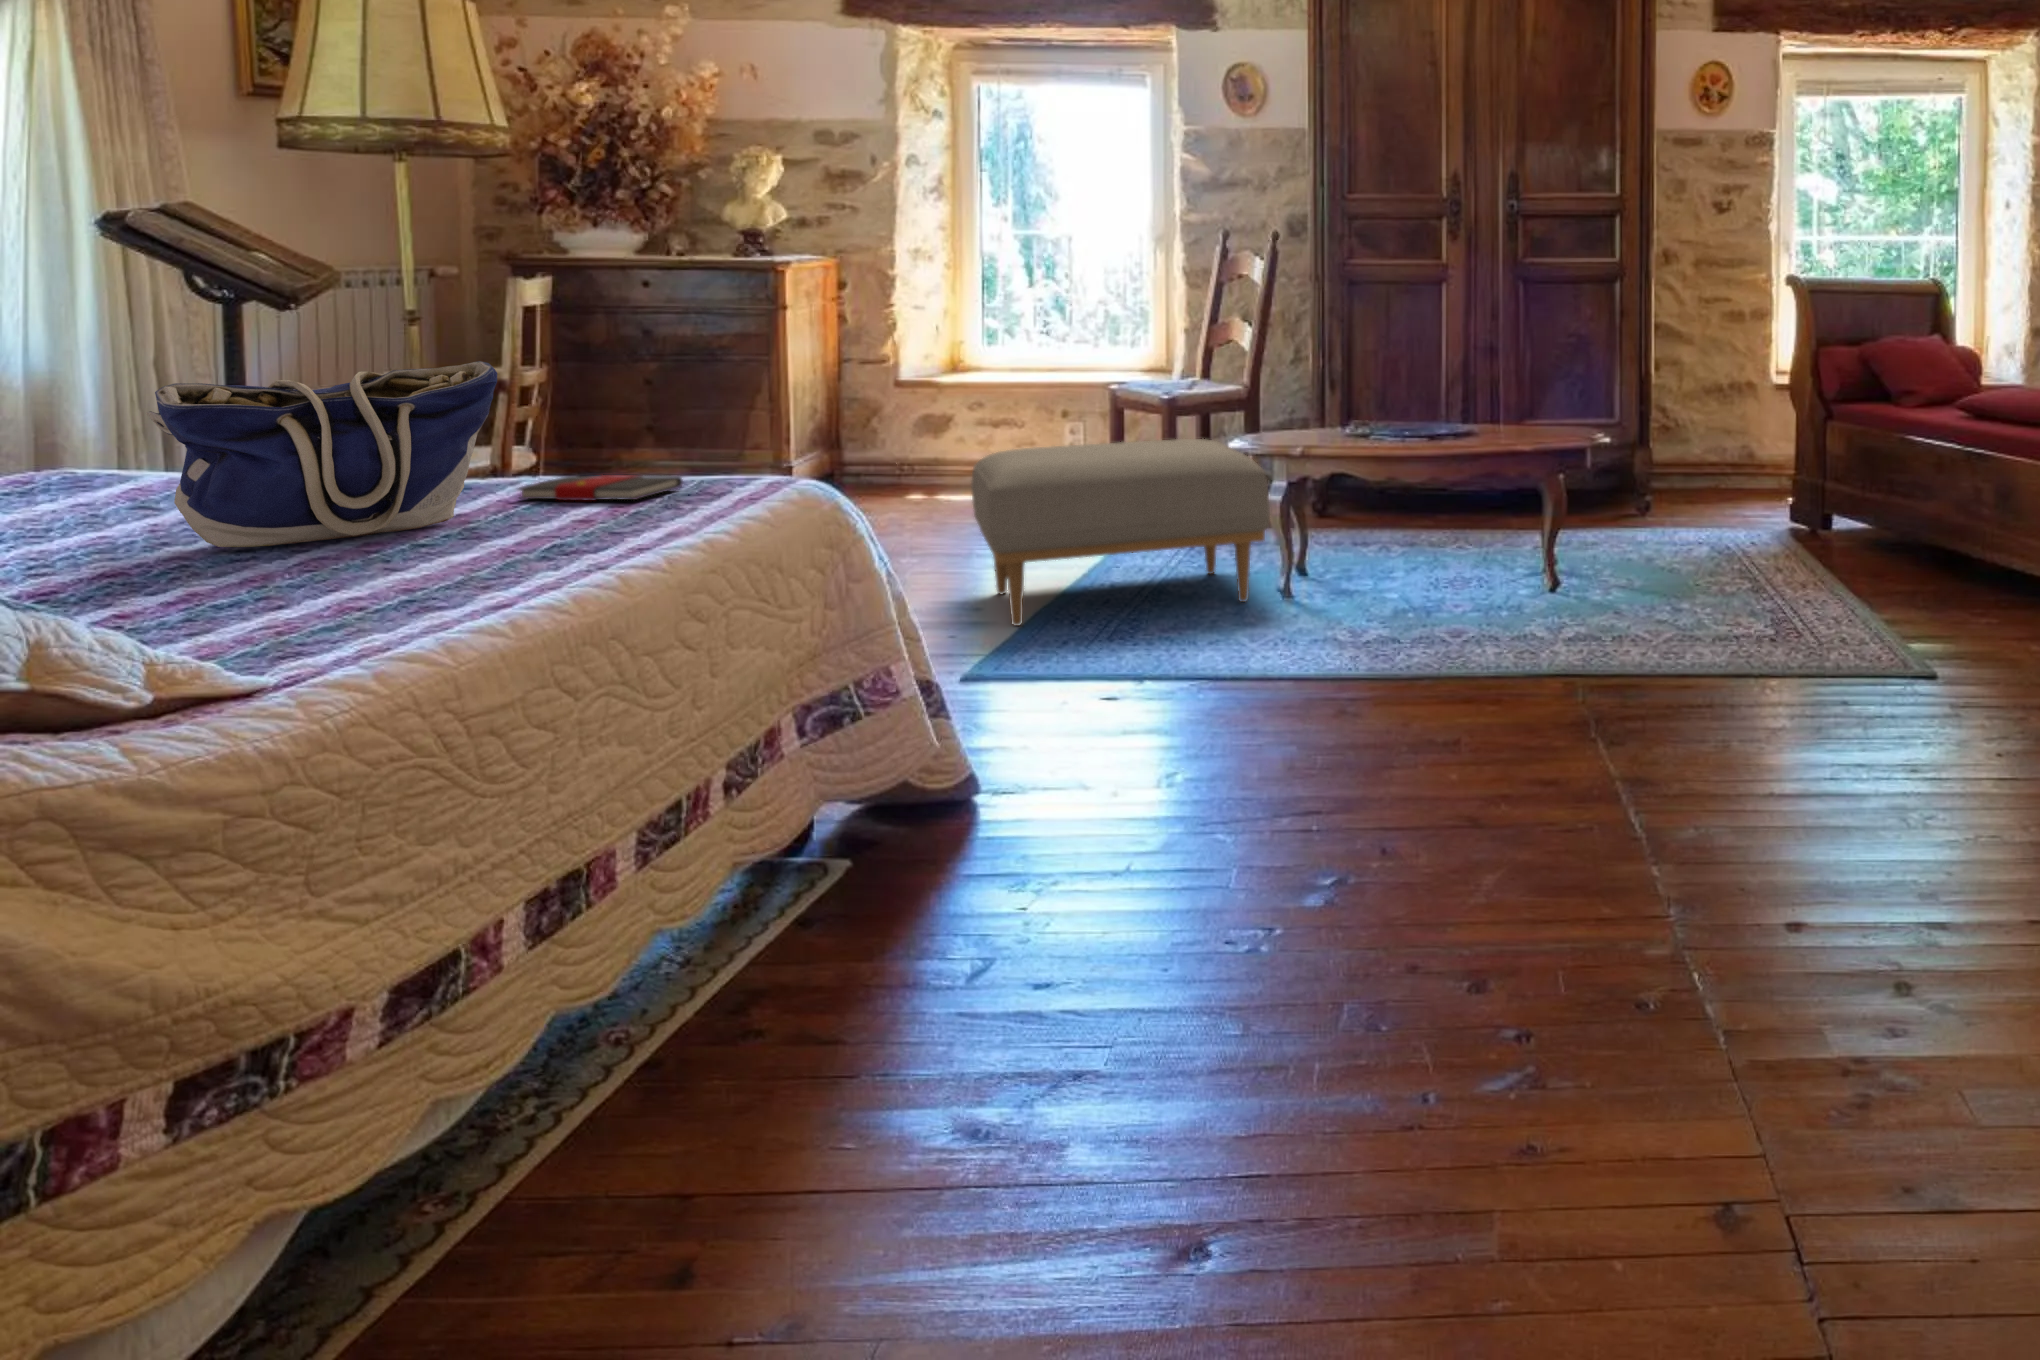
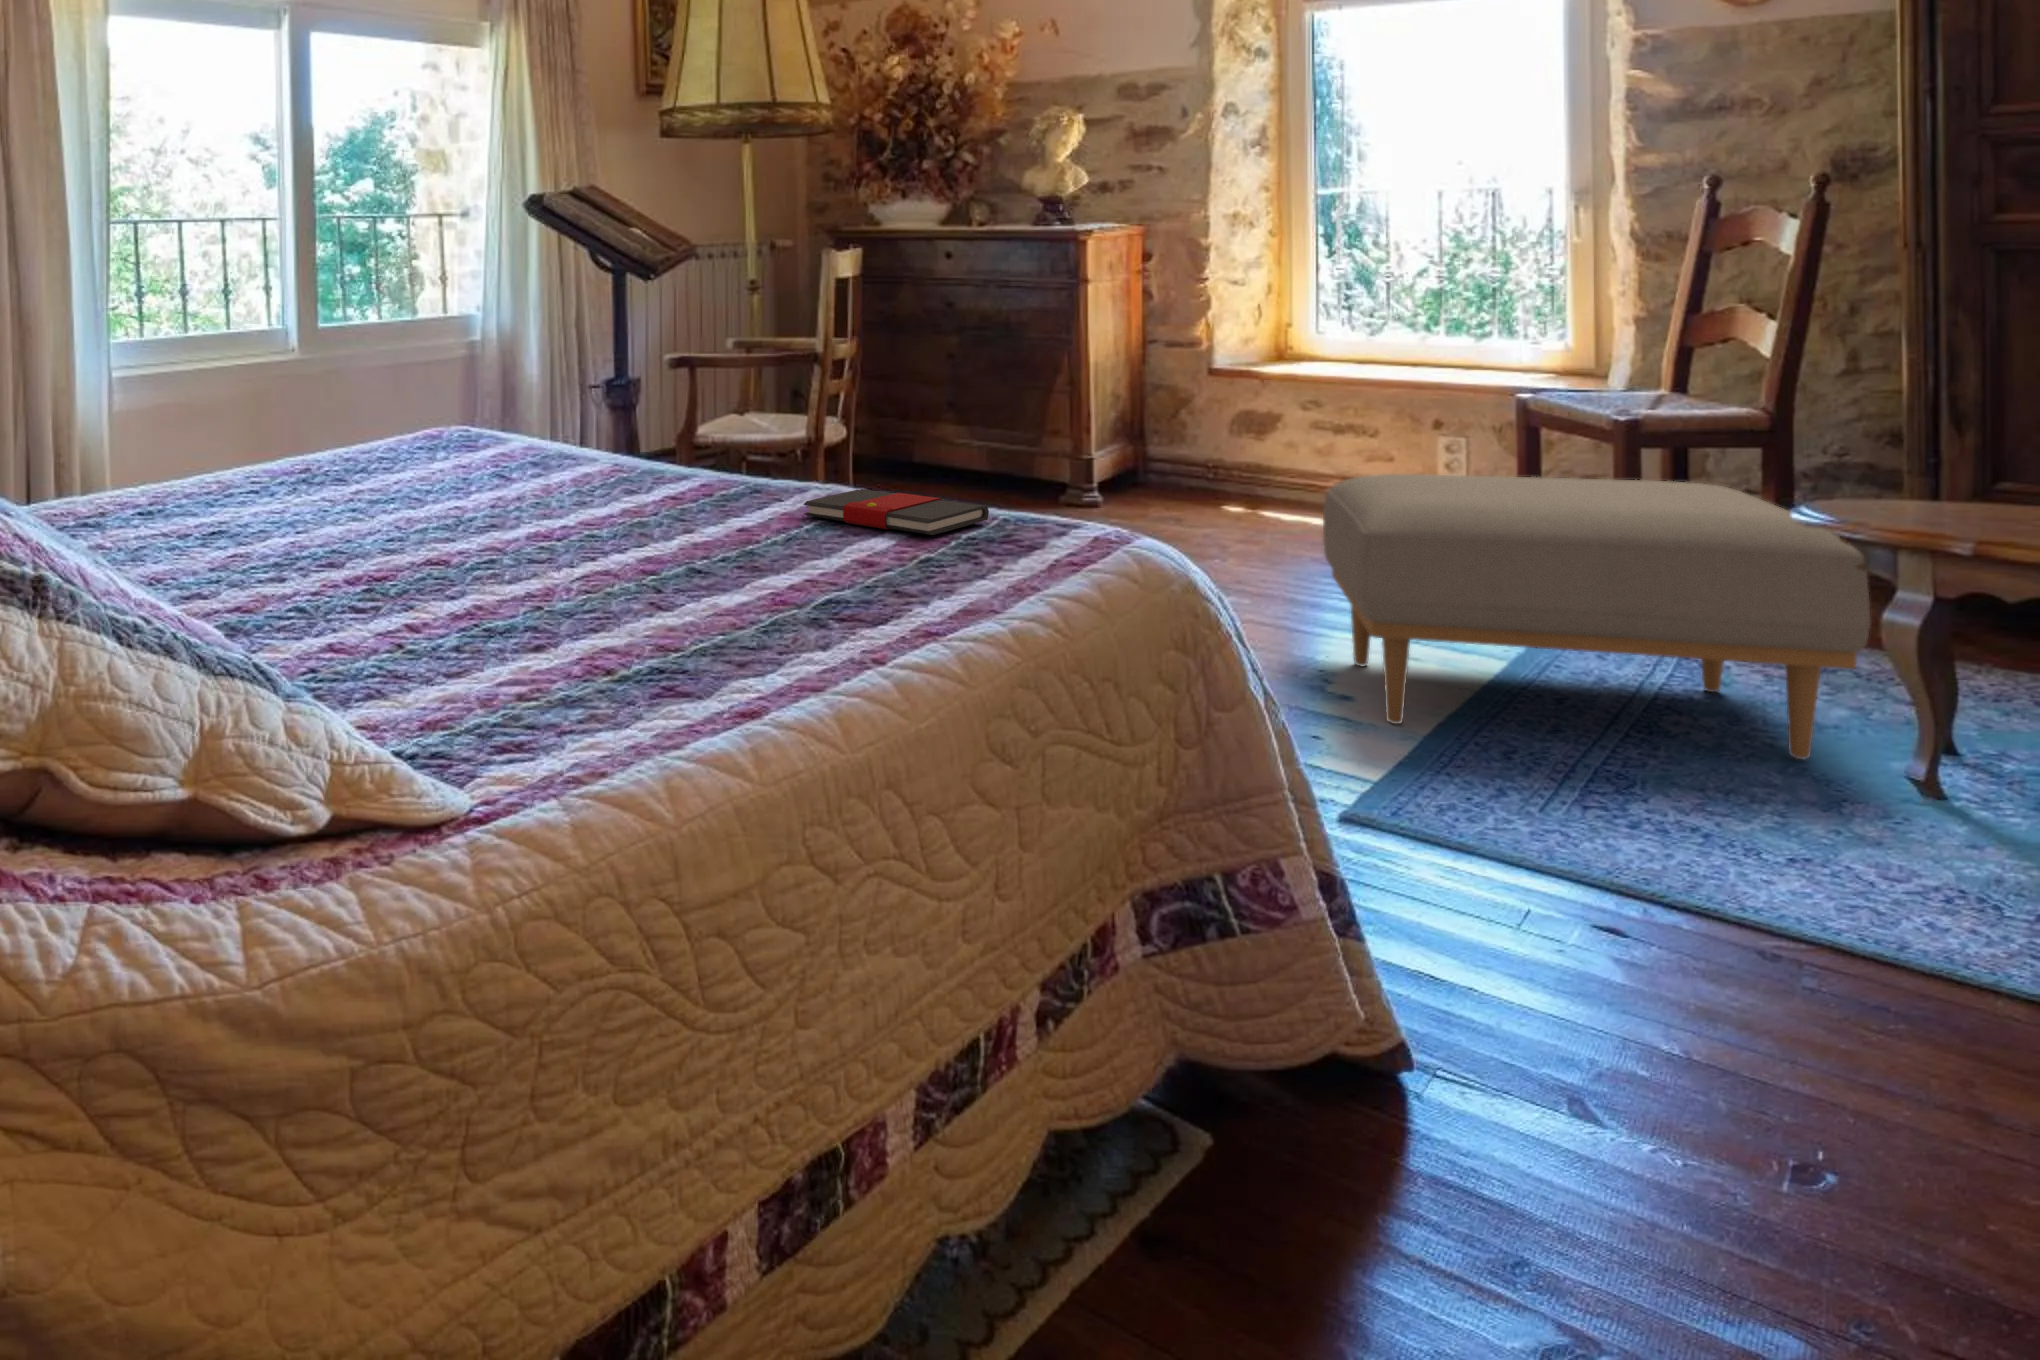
tote bag: present [146,361,497,547] -> none [460,348,783,552]

